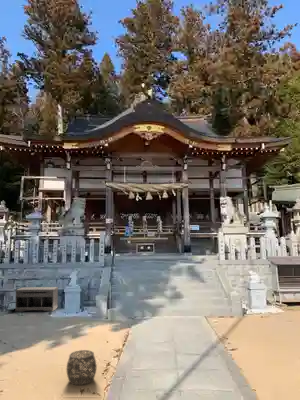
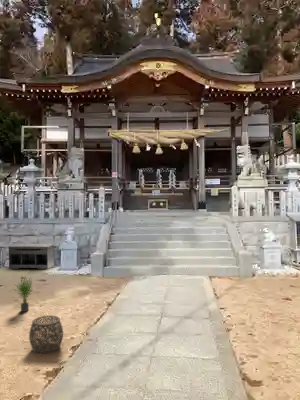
potted plant: none [33,314,58,350] -> present [17,278,32,312]

